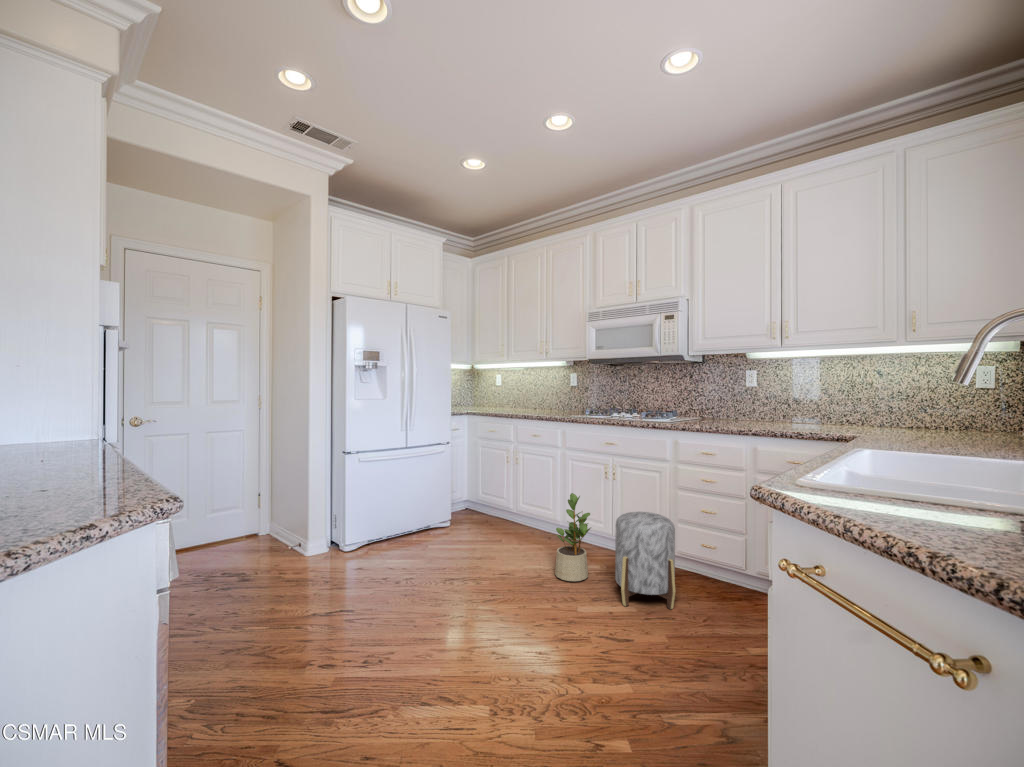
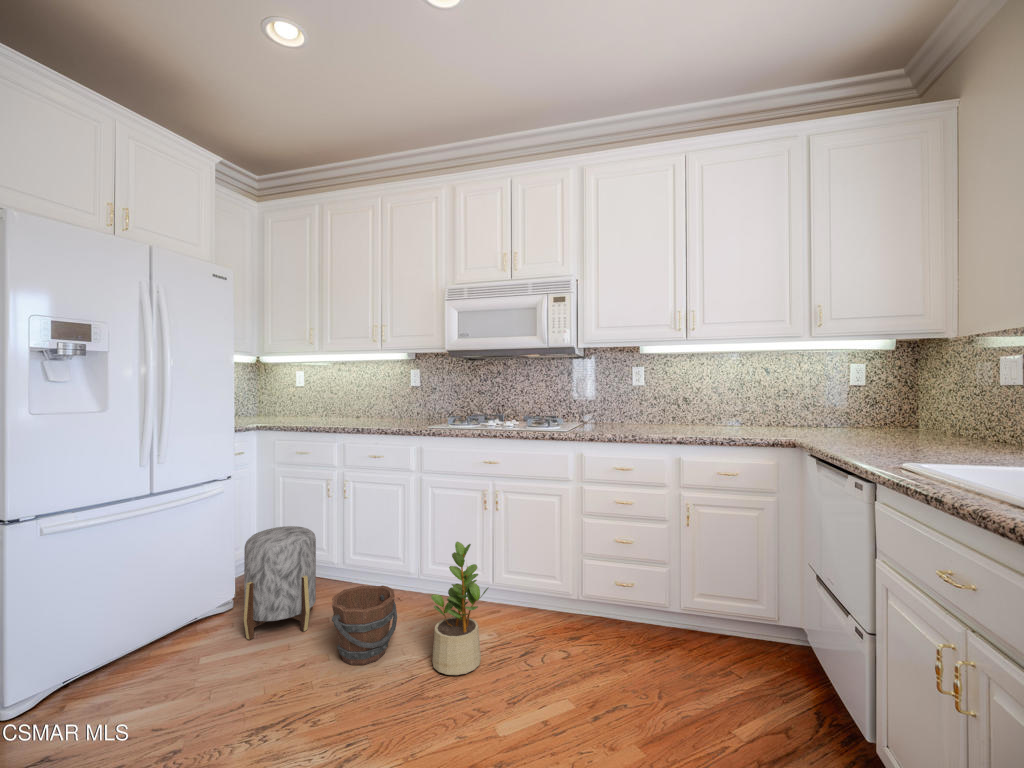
stool: present [615,512,676,609] -> present [244,526,316,640]
bucket: none [496,518,538,565] -> present [332,586,397,665]

